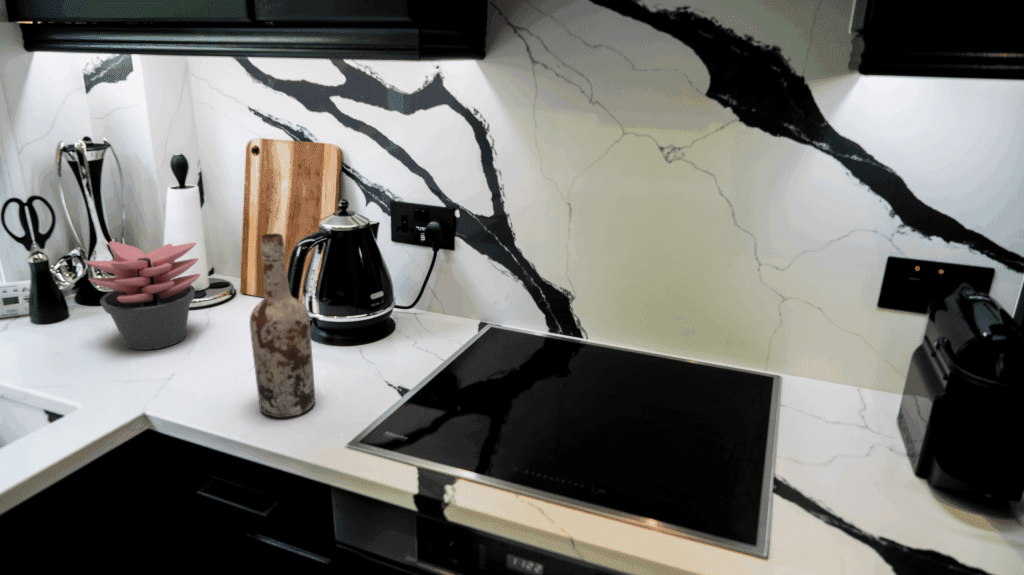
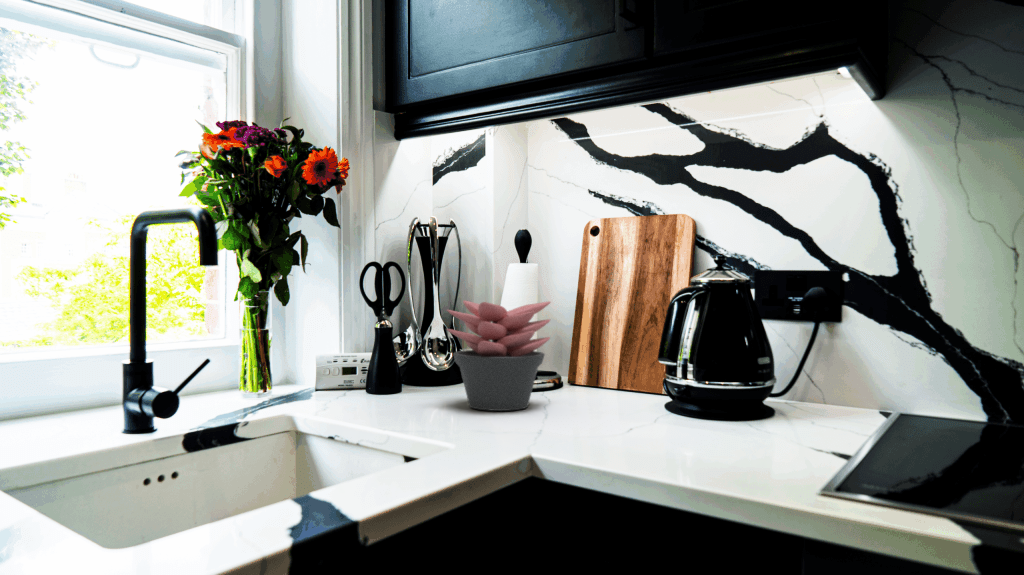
wine bottle: present [250,233,315,417] -> none [656,234,724,455]

